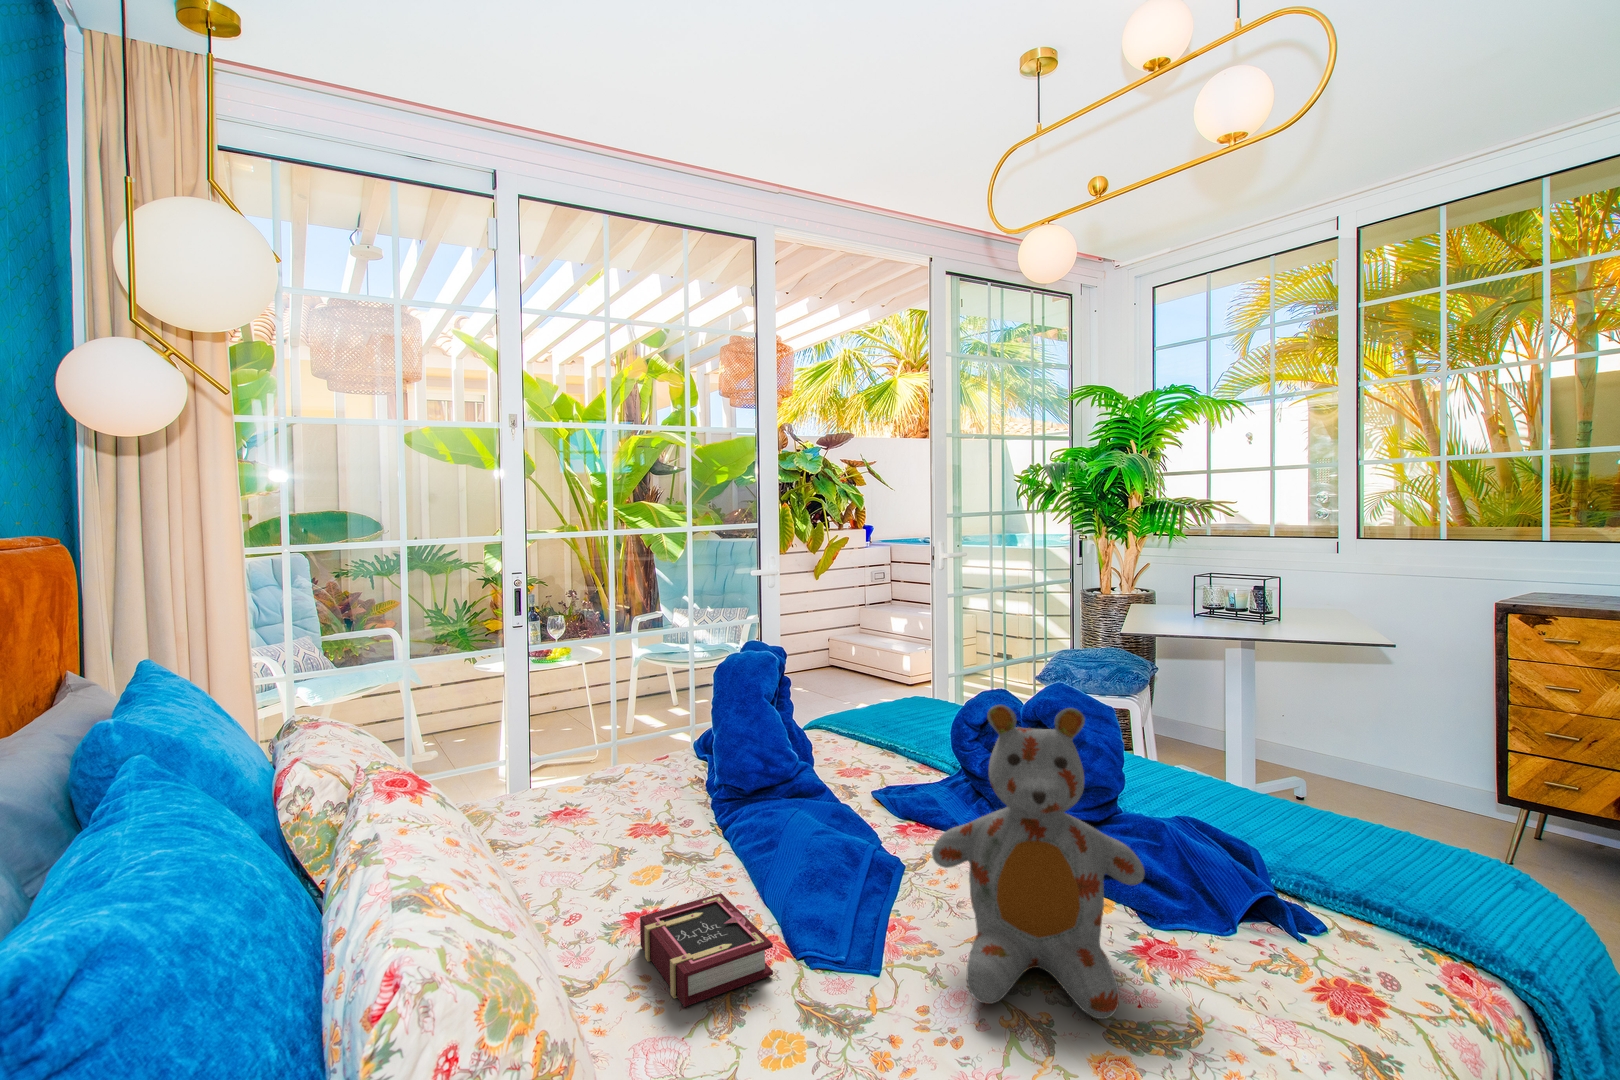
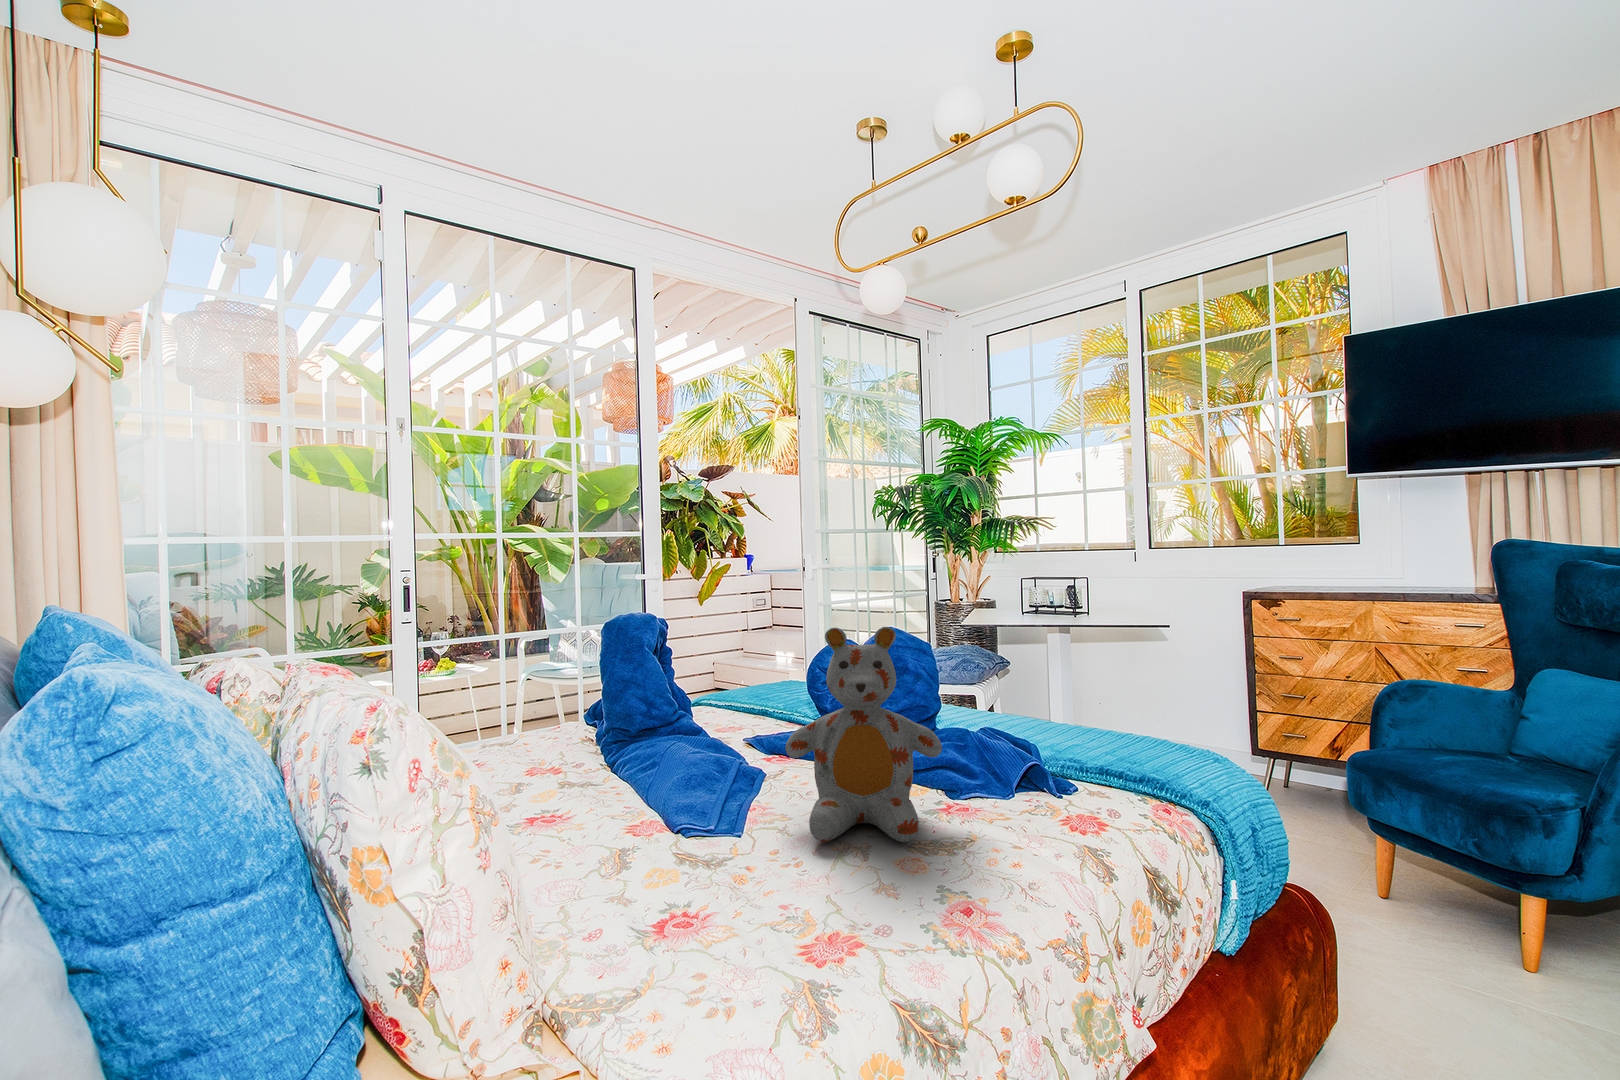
book: present [640,893,773,1007] -> none [549,795,660,862]

